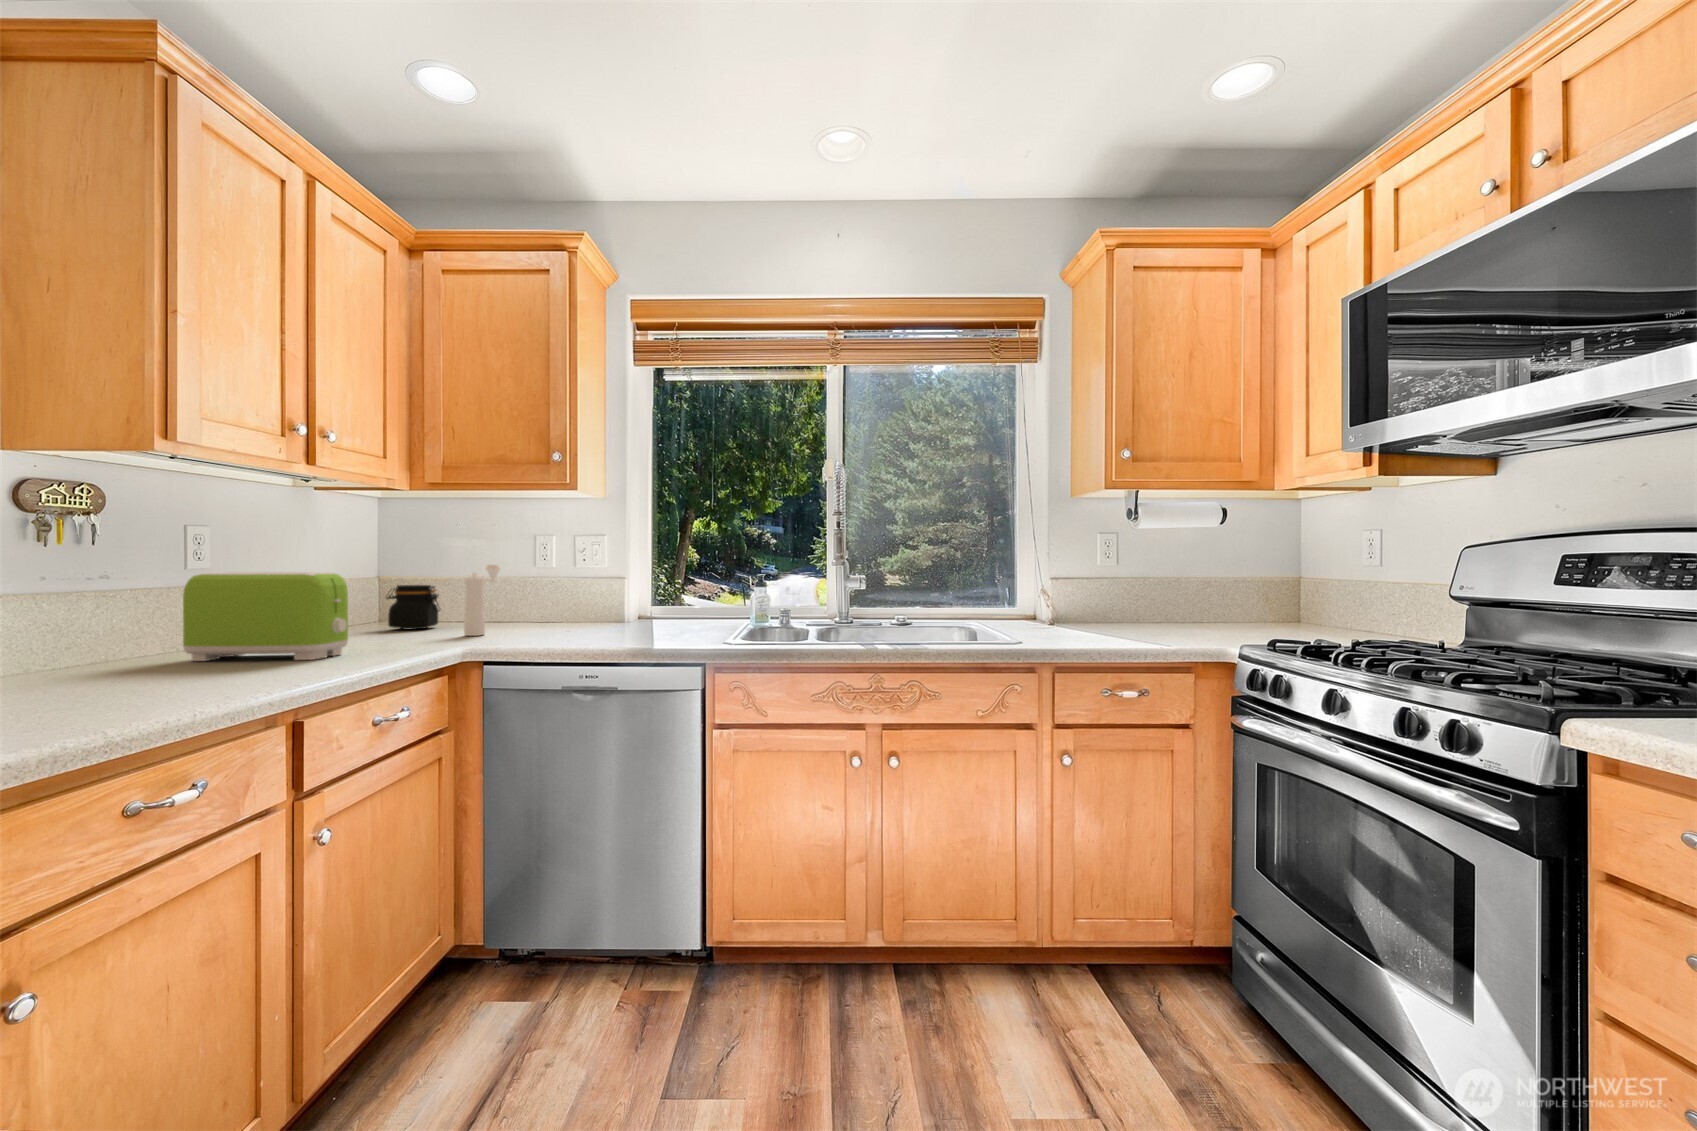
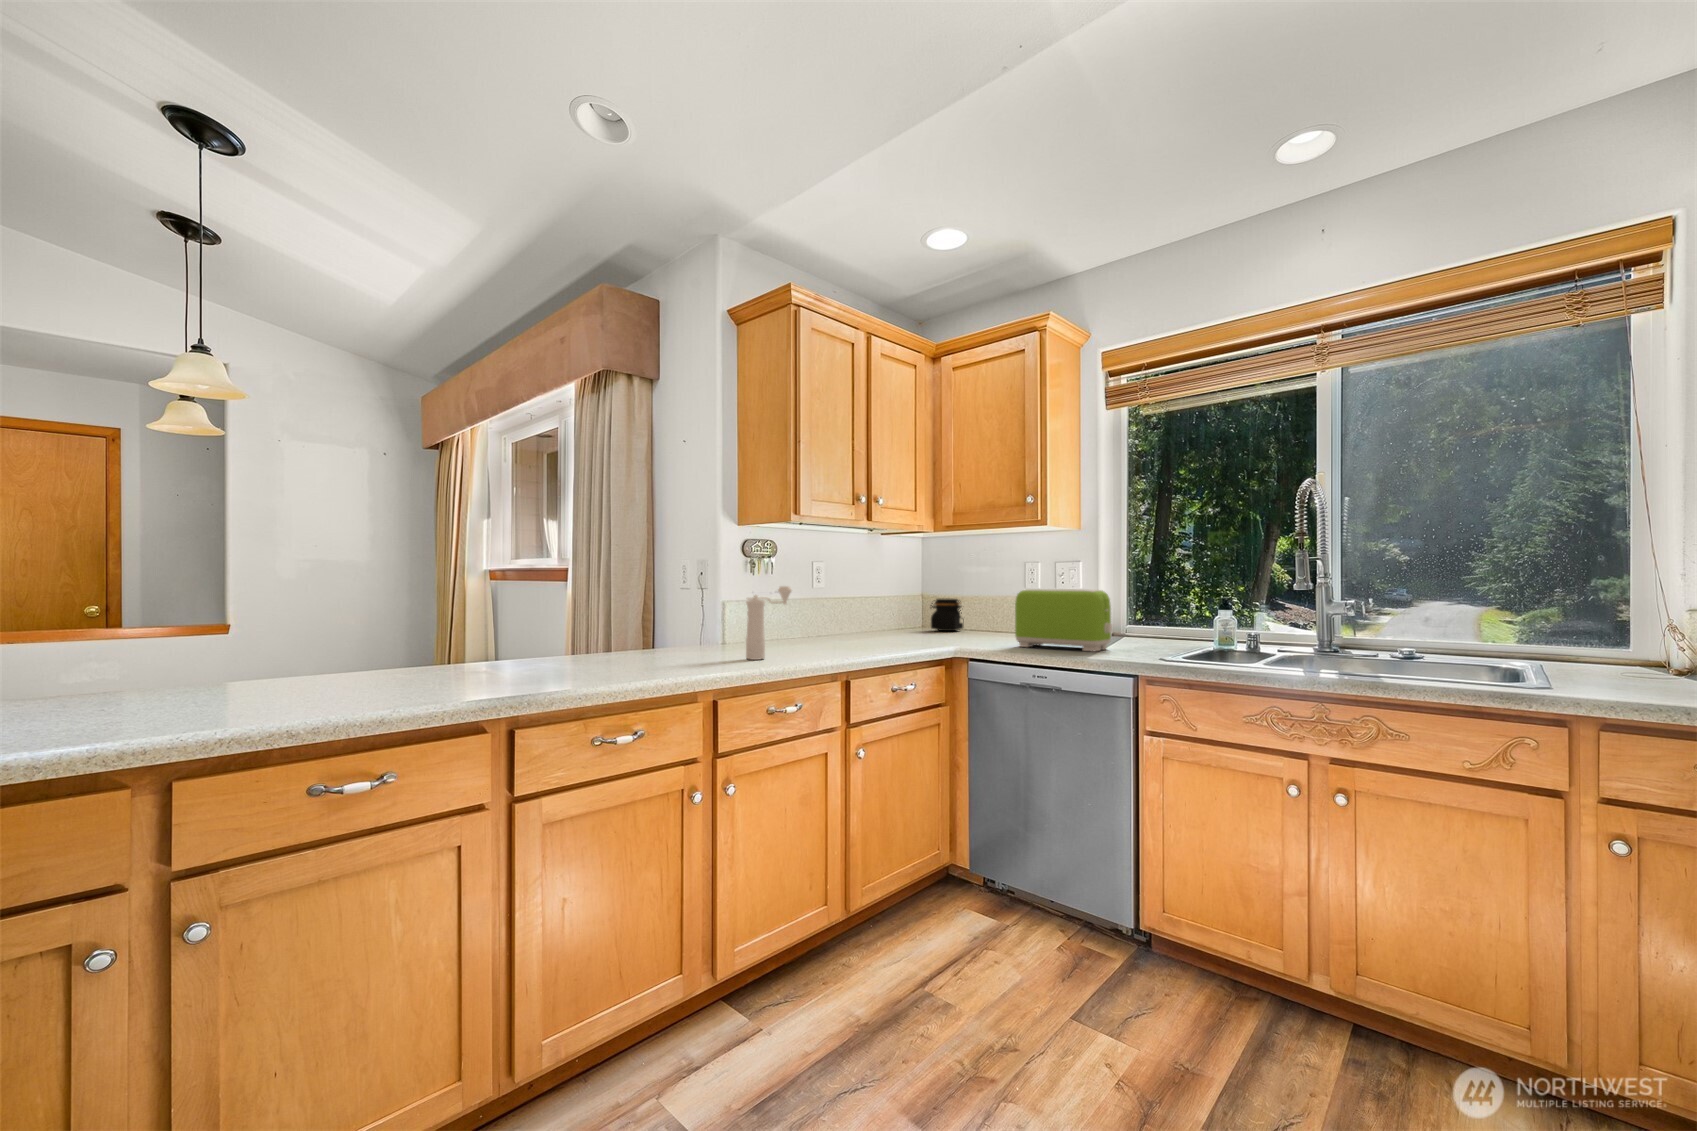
pepper mill: present [464,565,500,636] -> present [746,586,792,660]
toaster: present [183,572,348,661] -> present [1015,589,1112,651]

